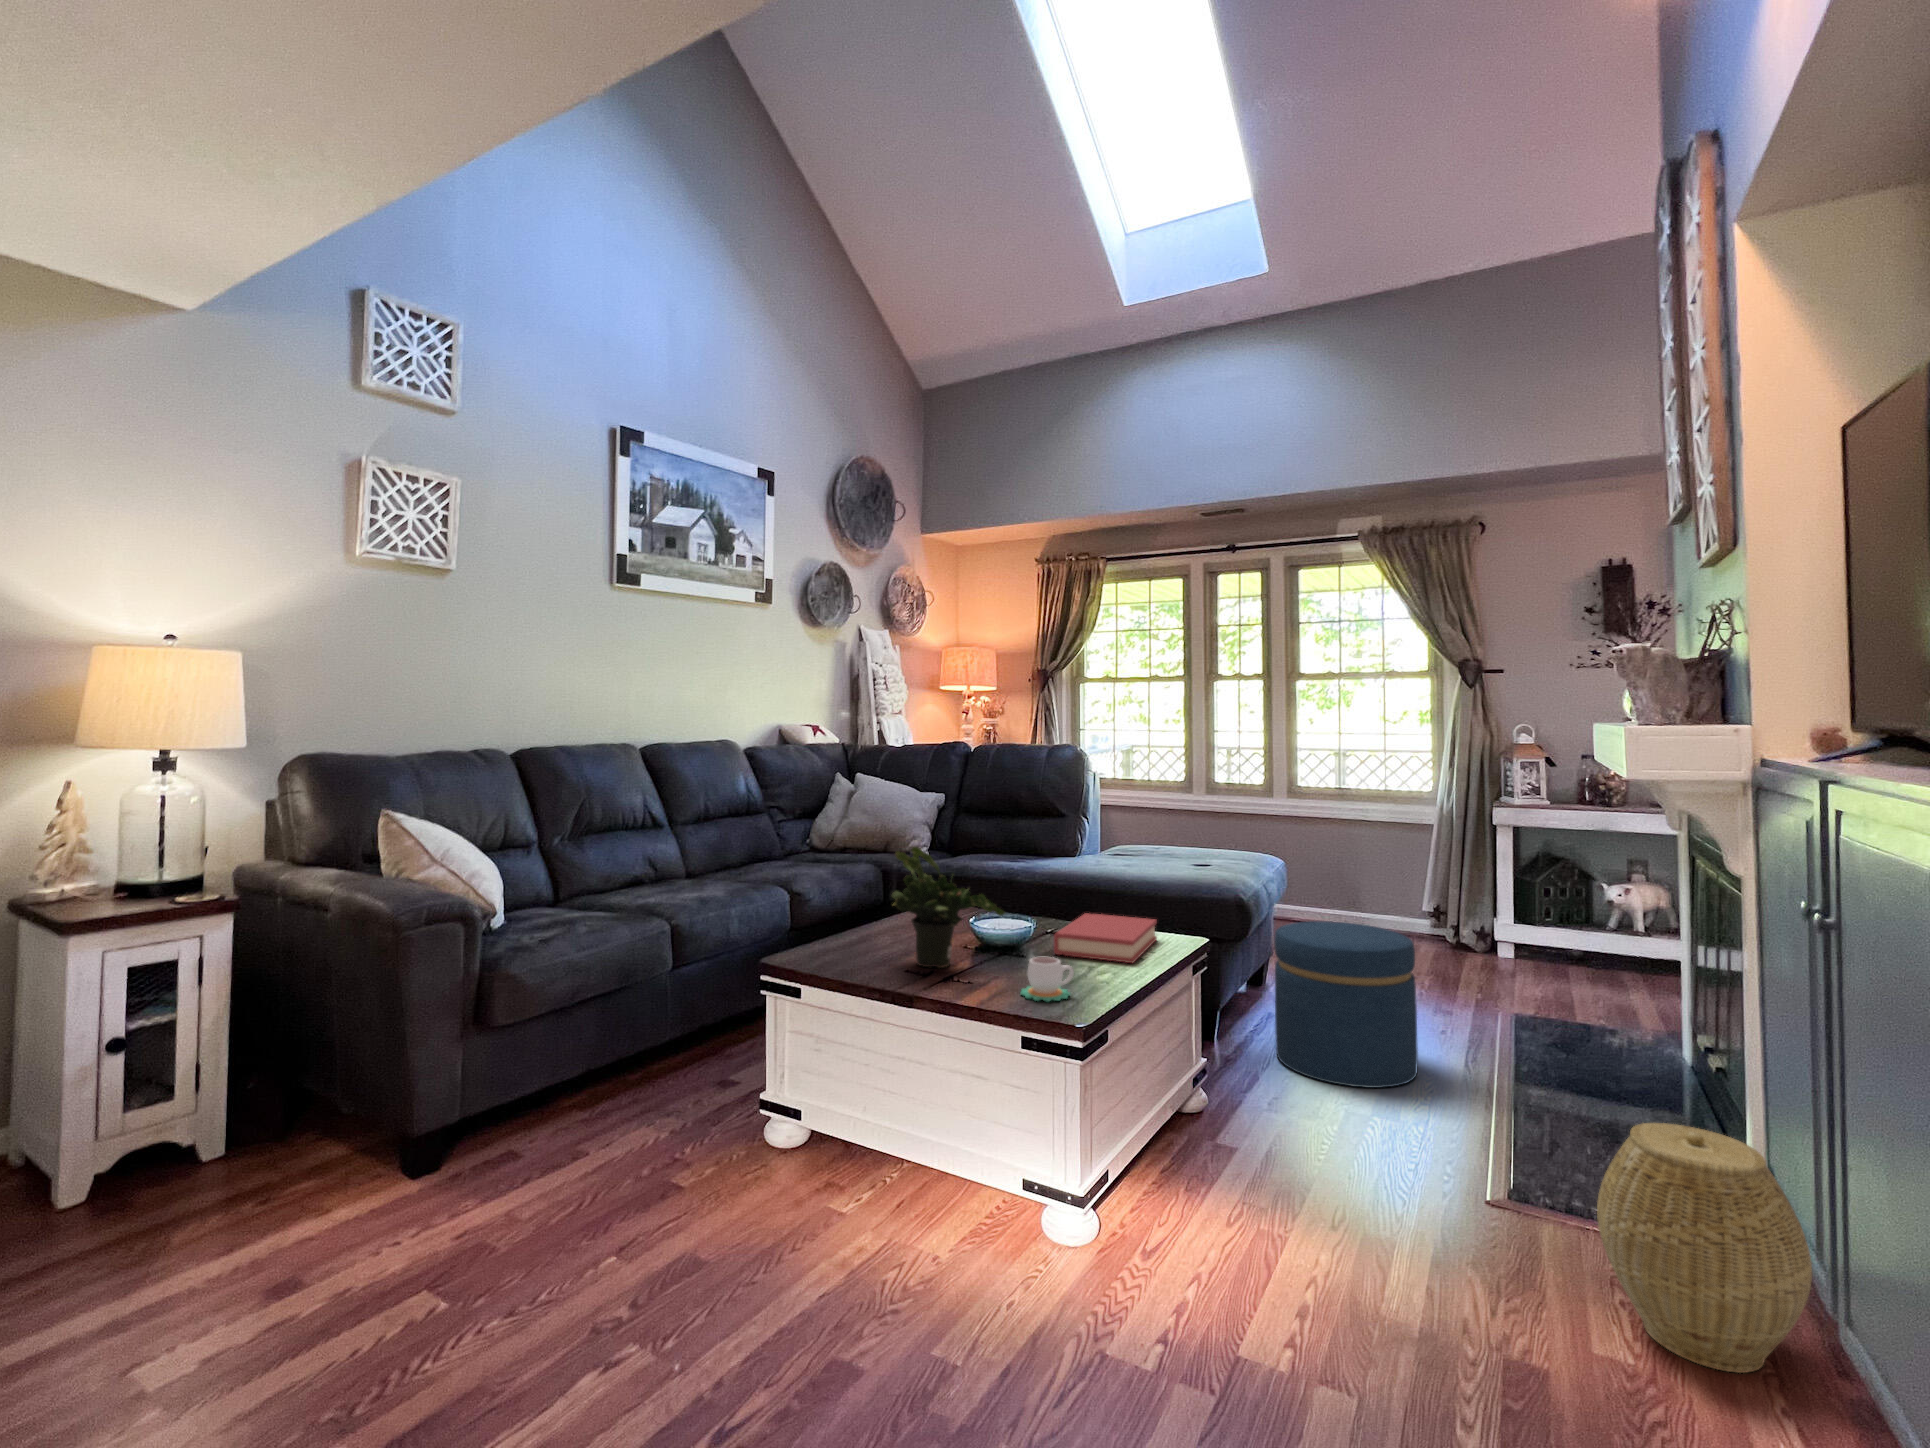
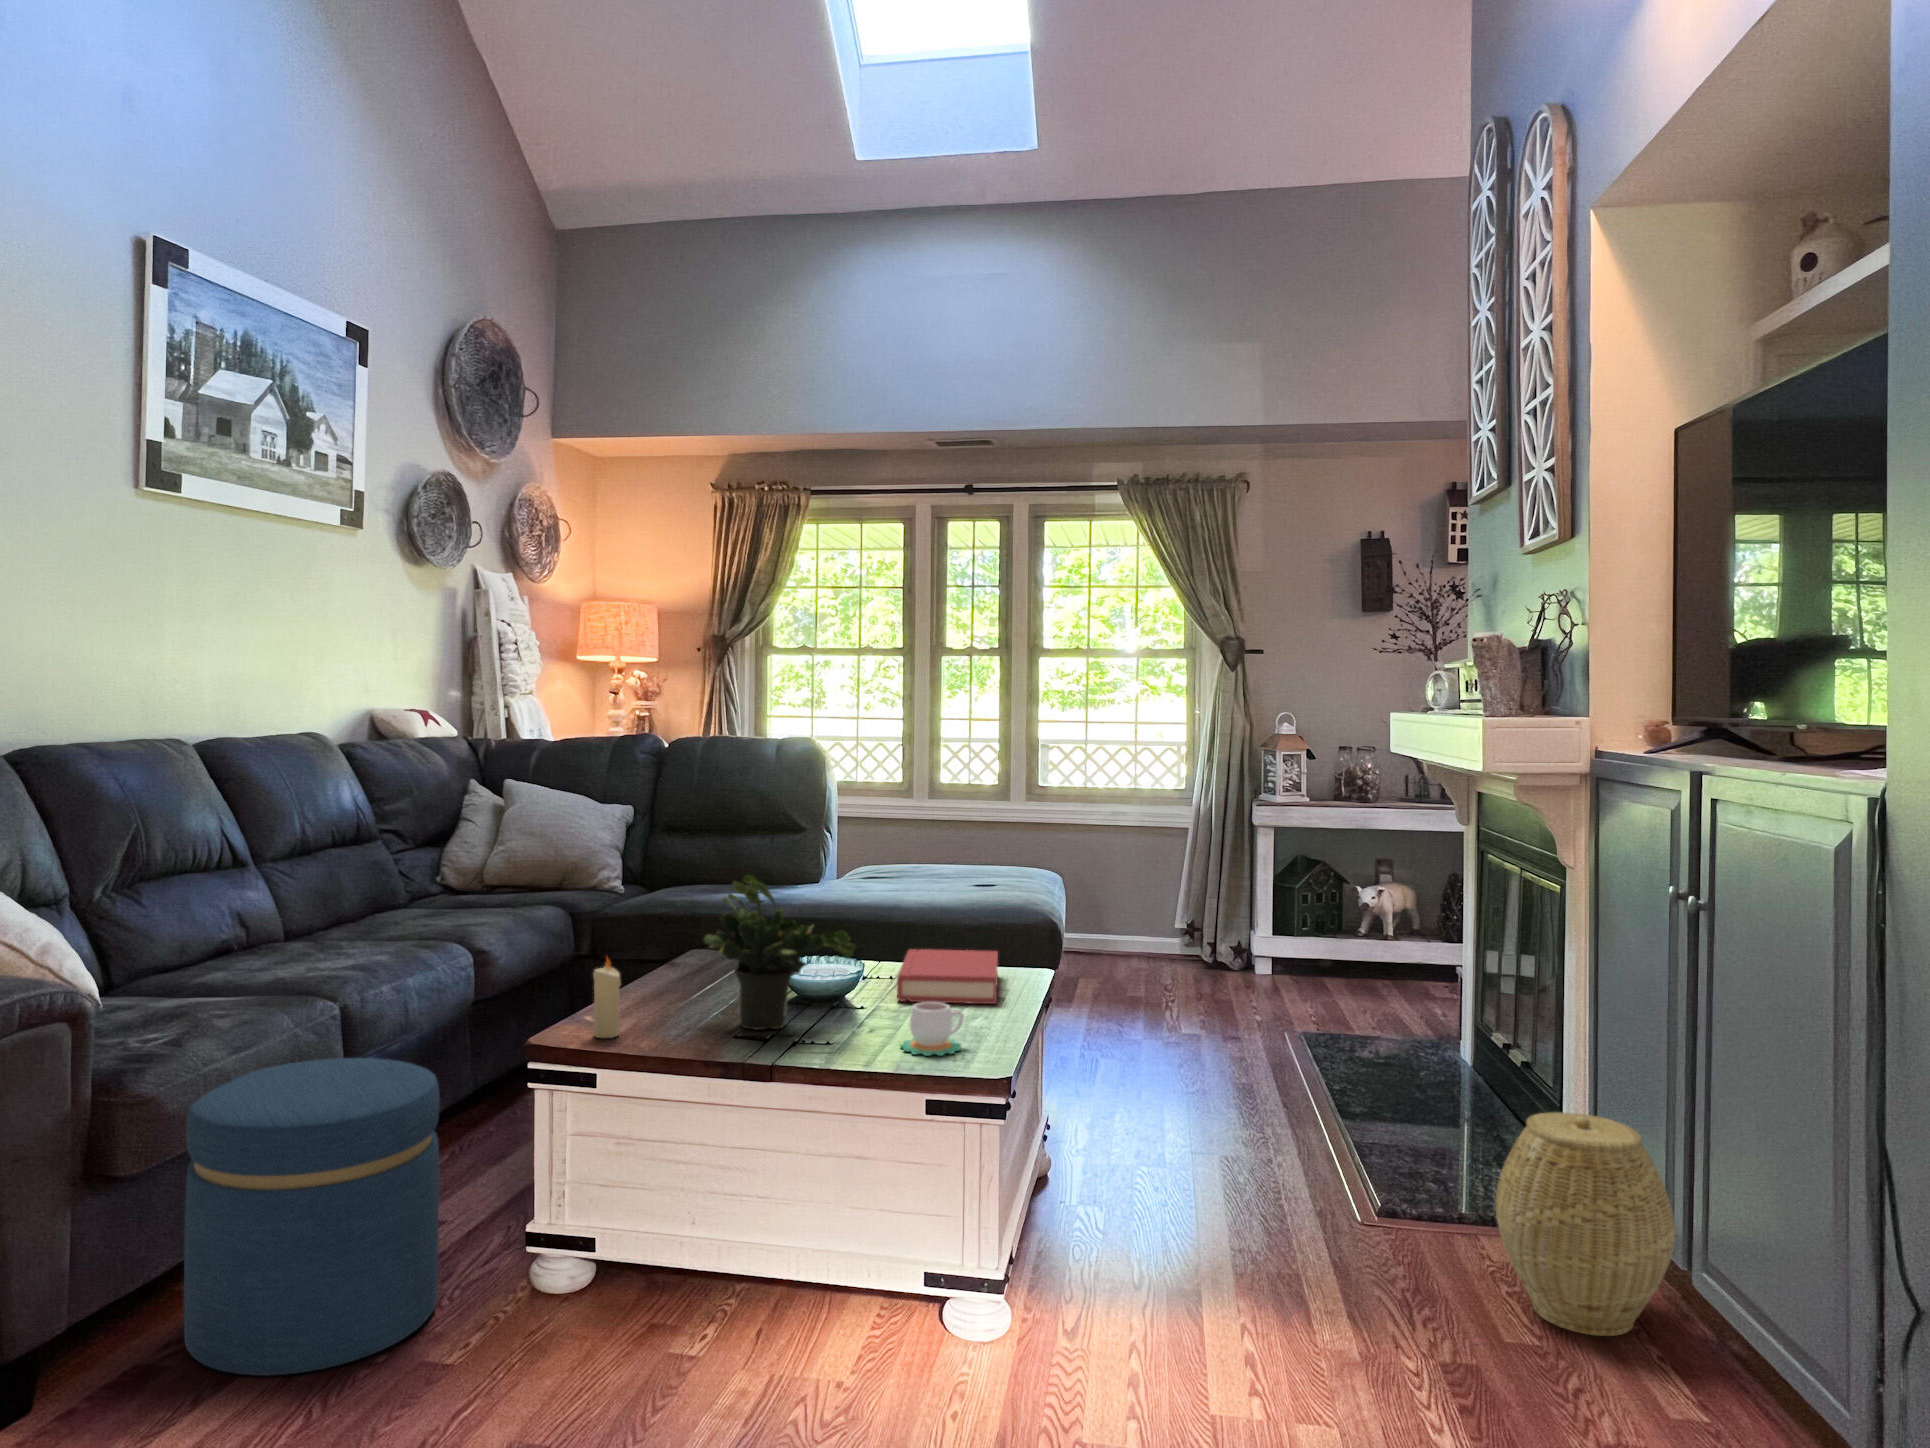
candle: none [807,902,826,963] -> present [593,958,621,1038]
ottoman: present [1274,921,1418,1088] -> present [184,1058,440,1376]

